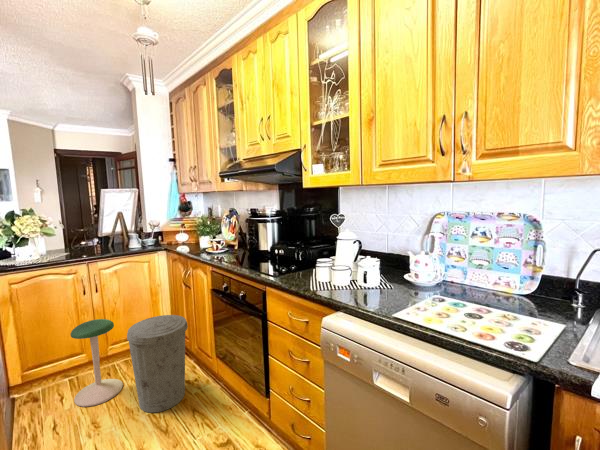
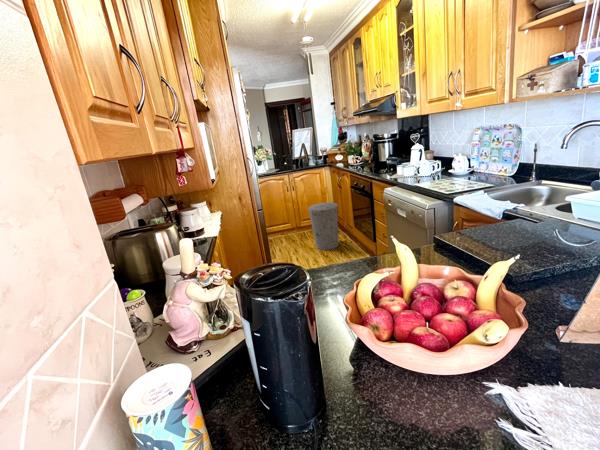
stool: present [70,319,123,407] -> none [284,204,309,245]

